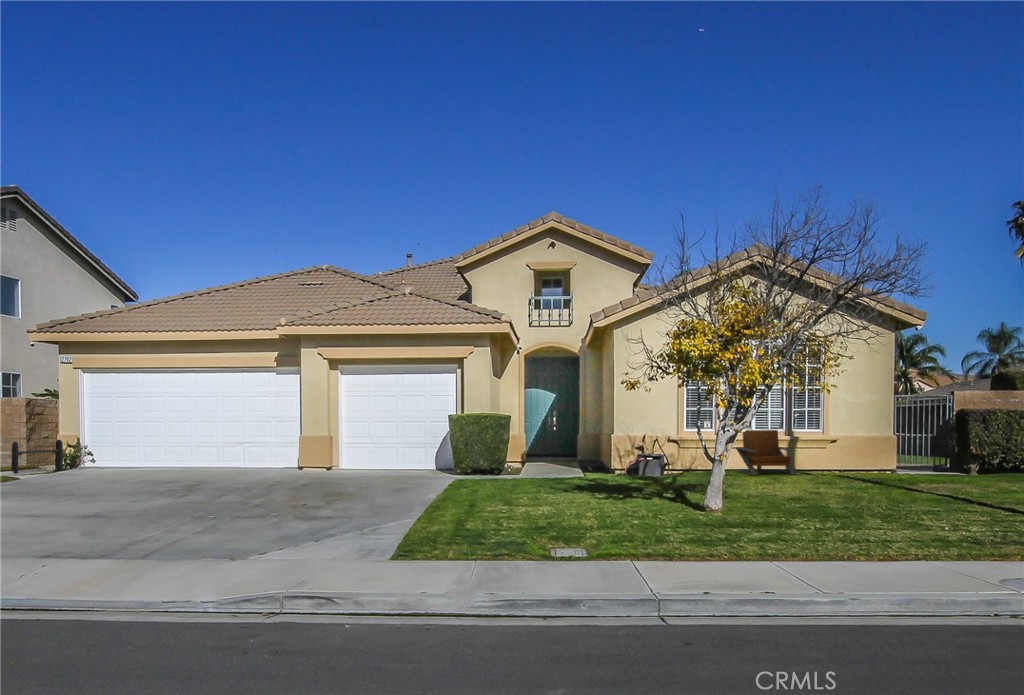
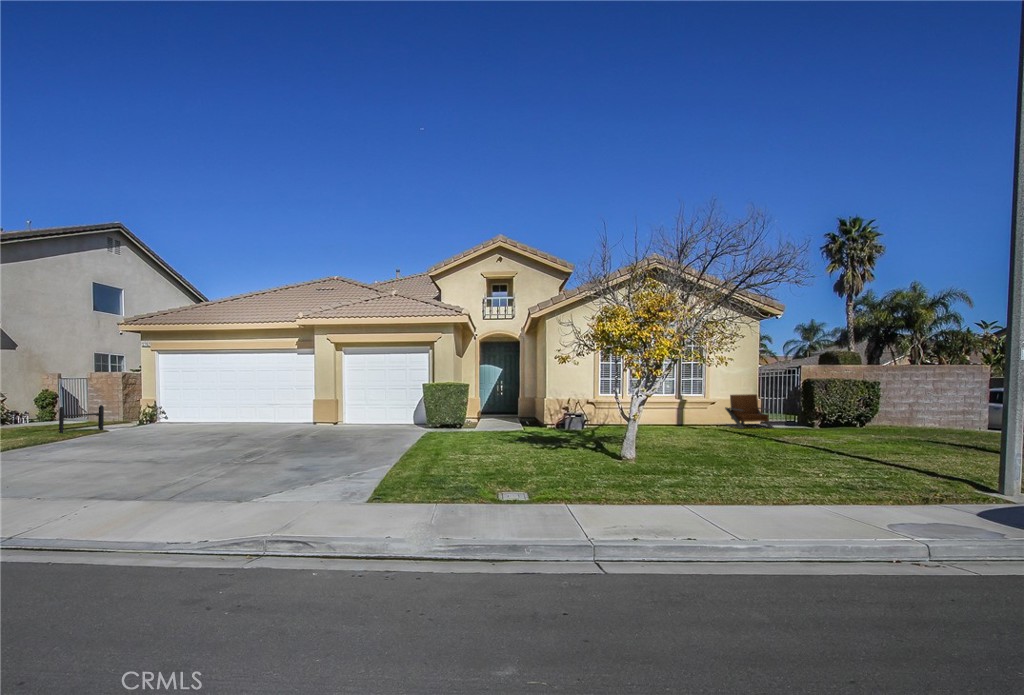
lounge chair: present [736,430,797,475] -> present [725,394,774,429]

